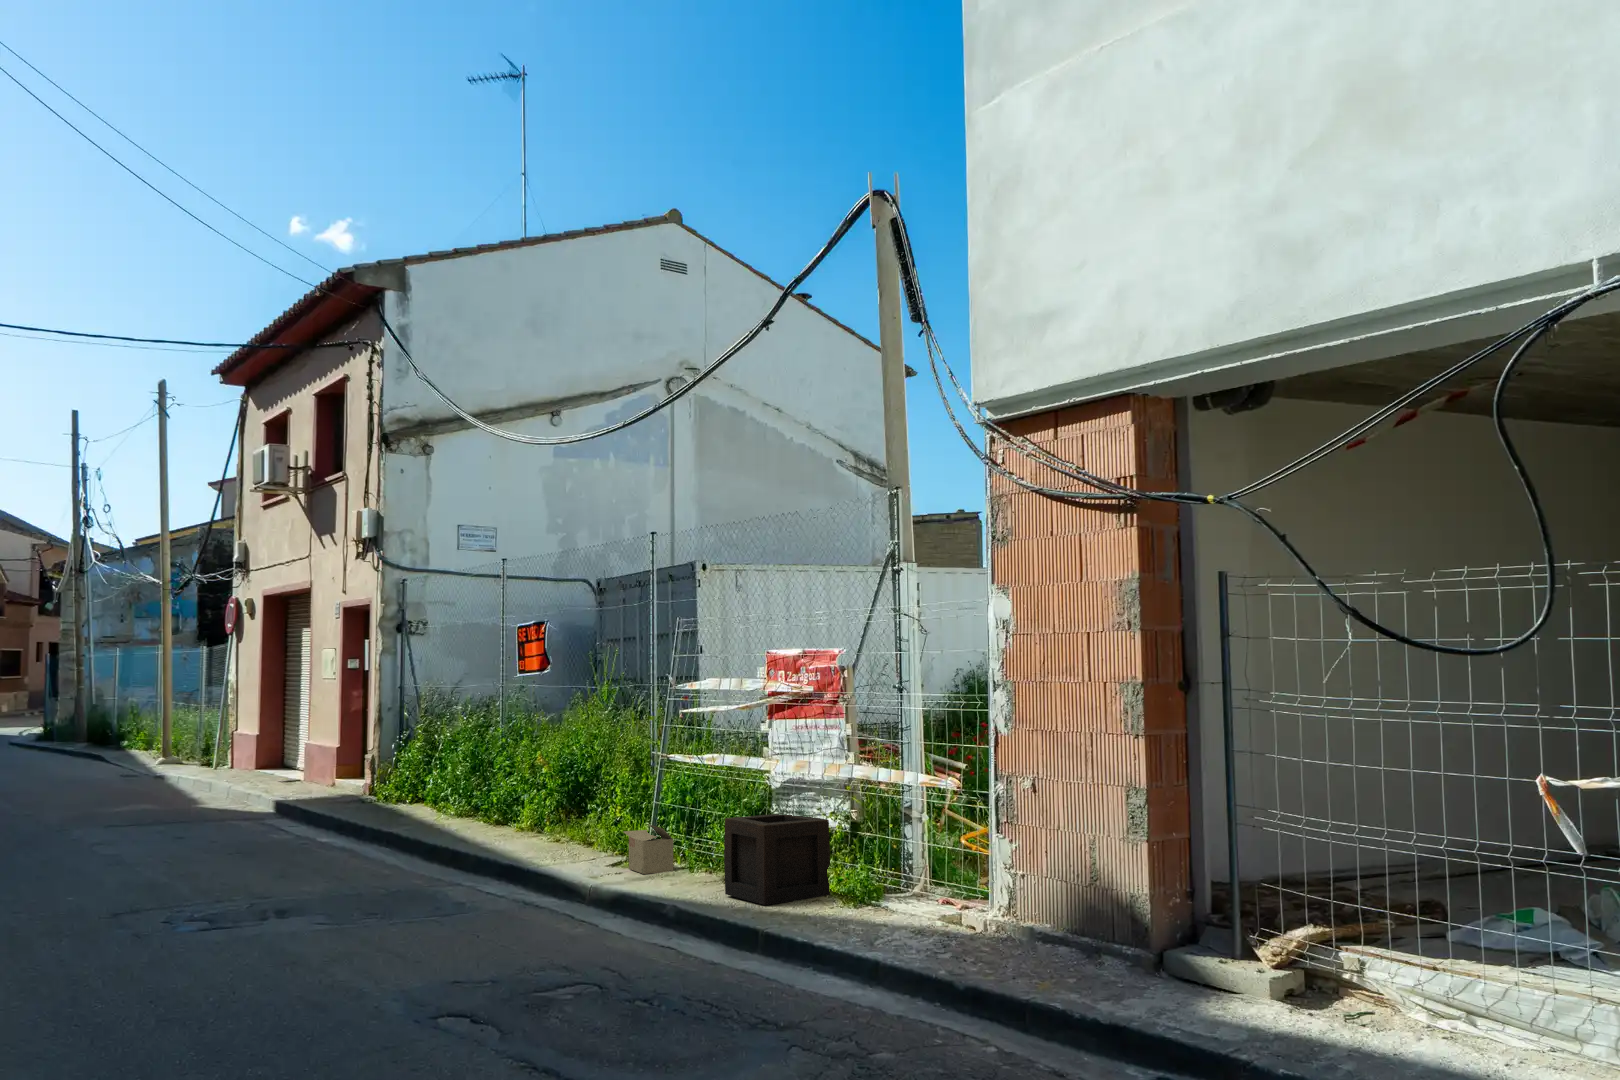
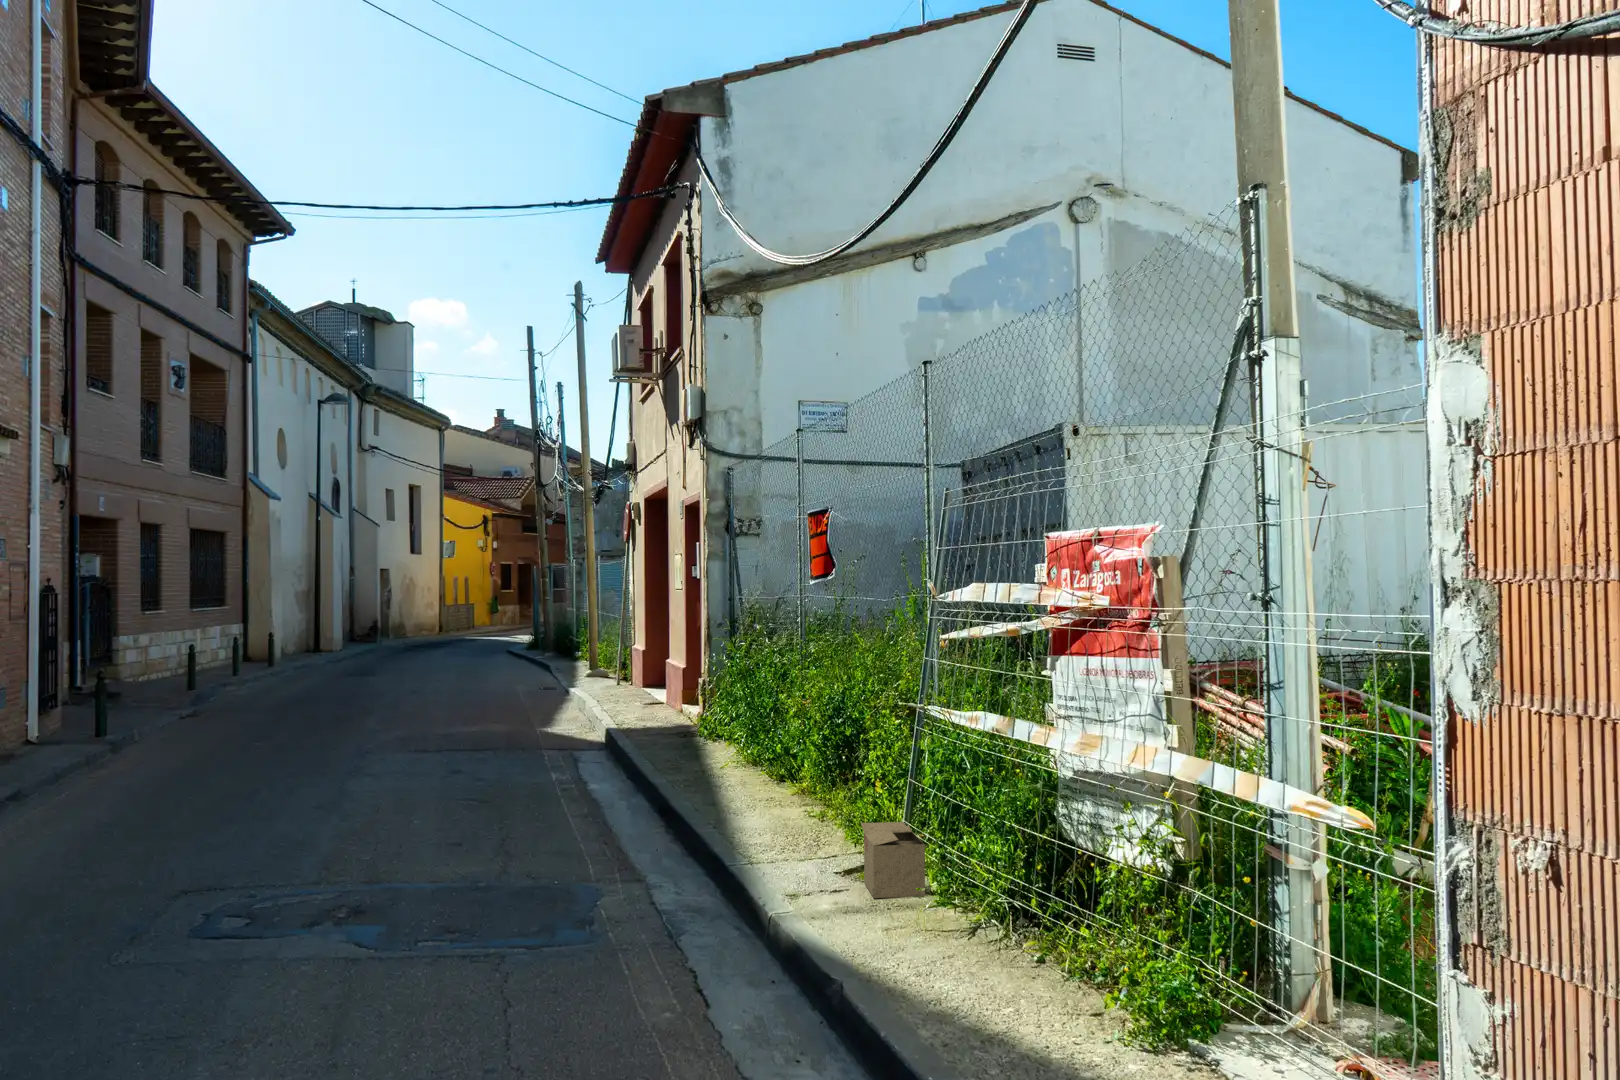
wooden crate: present [724,813,830,905] -> none [949,827,1137,1010]

